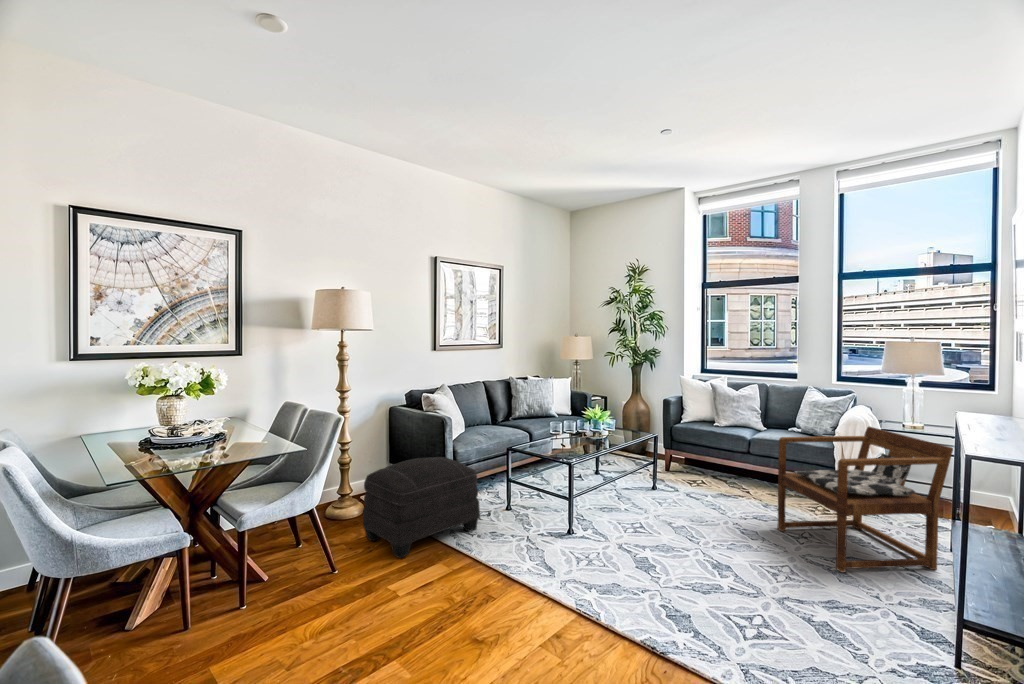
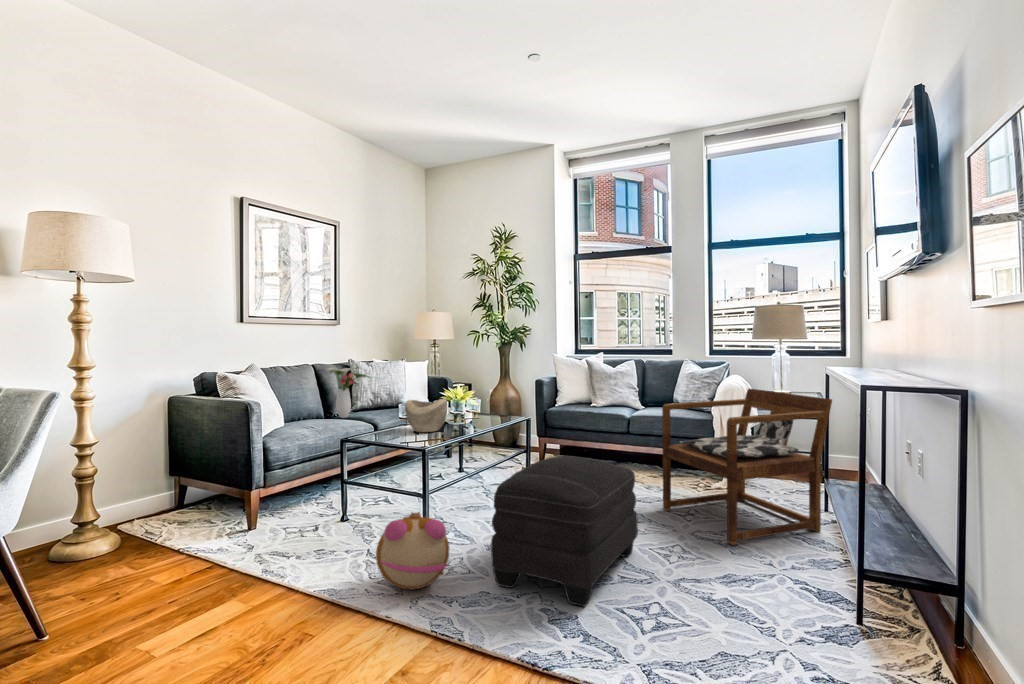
flower arrangement: none [496,386,530,425] -> present [327,368,371,418]
decorative bowl: none [556,418,589,445] -> present [405,399,447,432]
ottoman: present [363,457,480,558] -> present [491,456,638,606]
plush toy: none [534,515,589,574] -> present [376,512,449,589]

